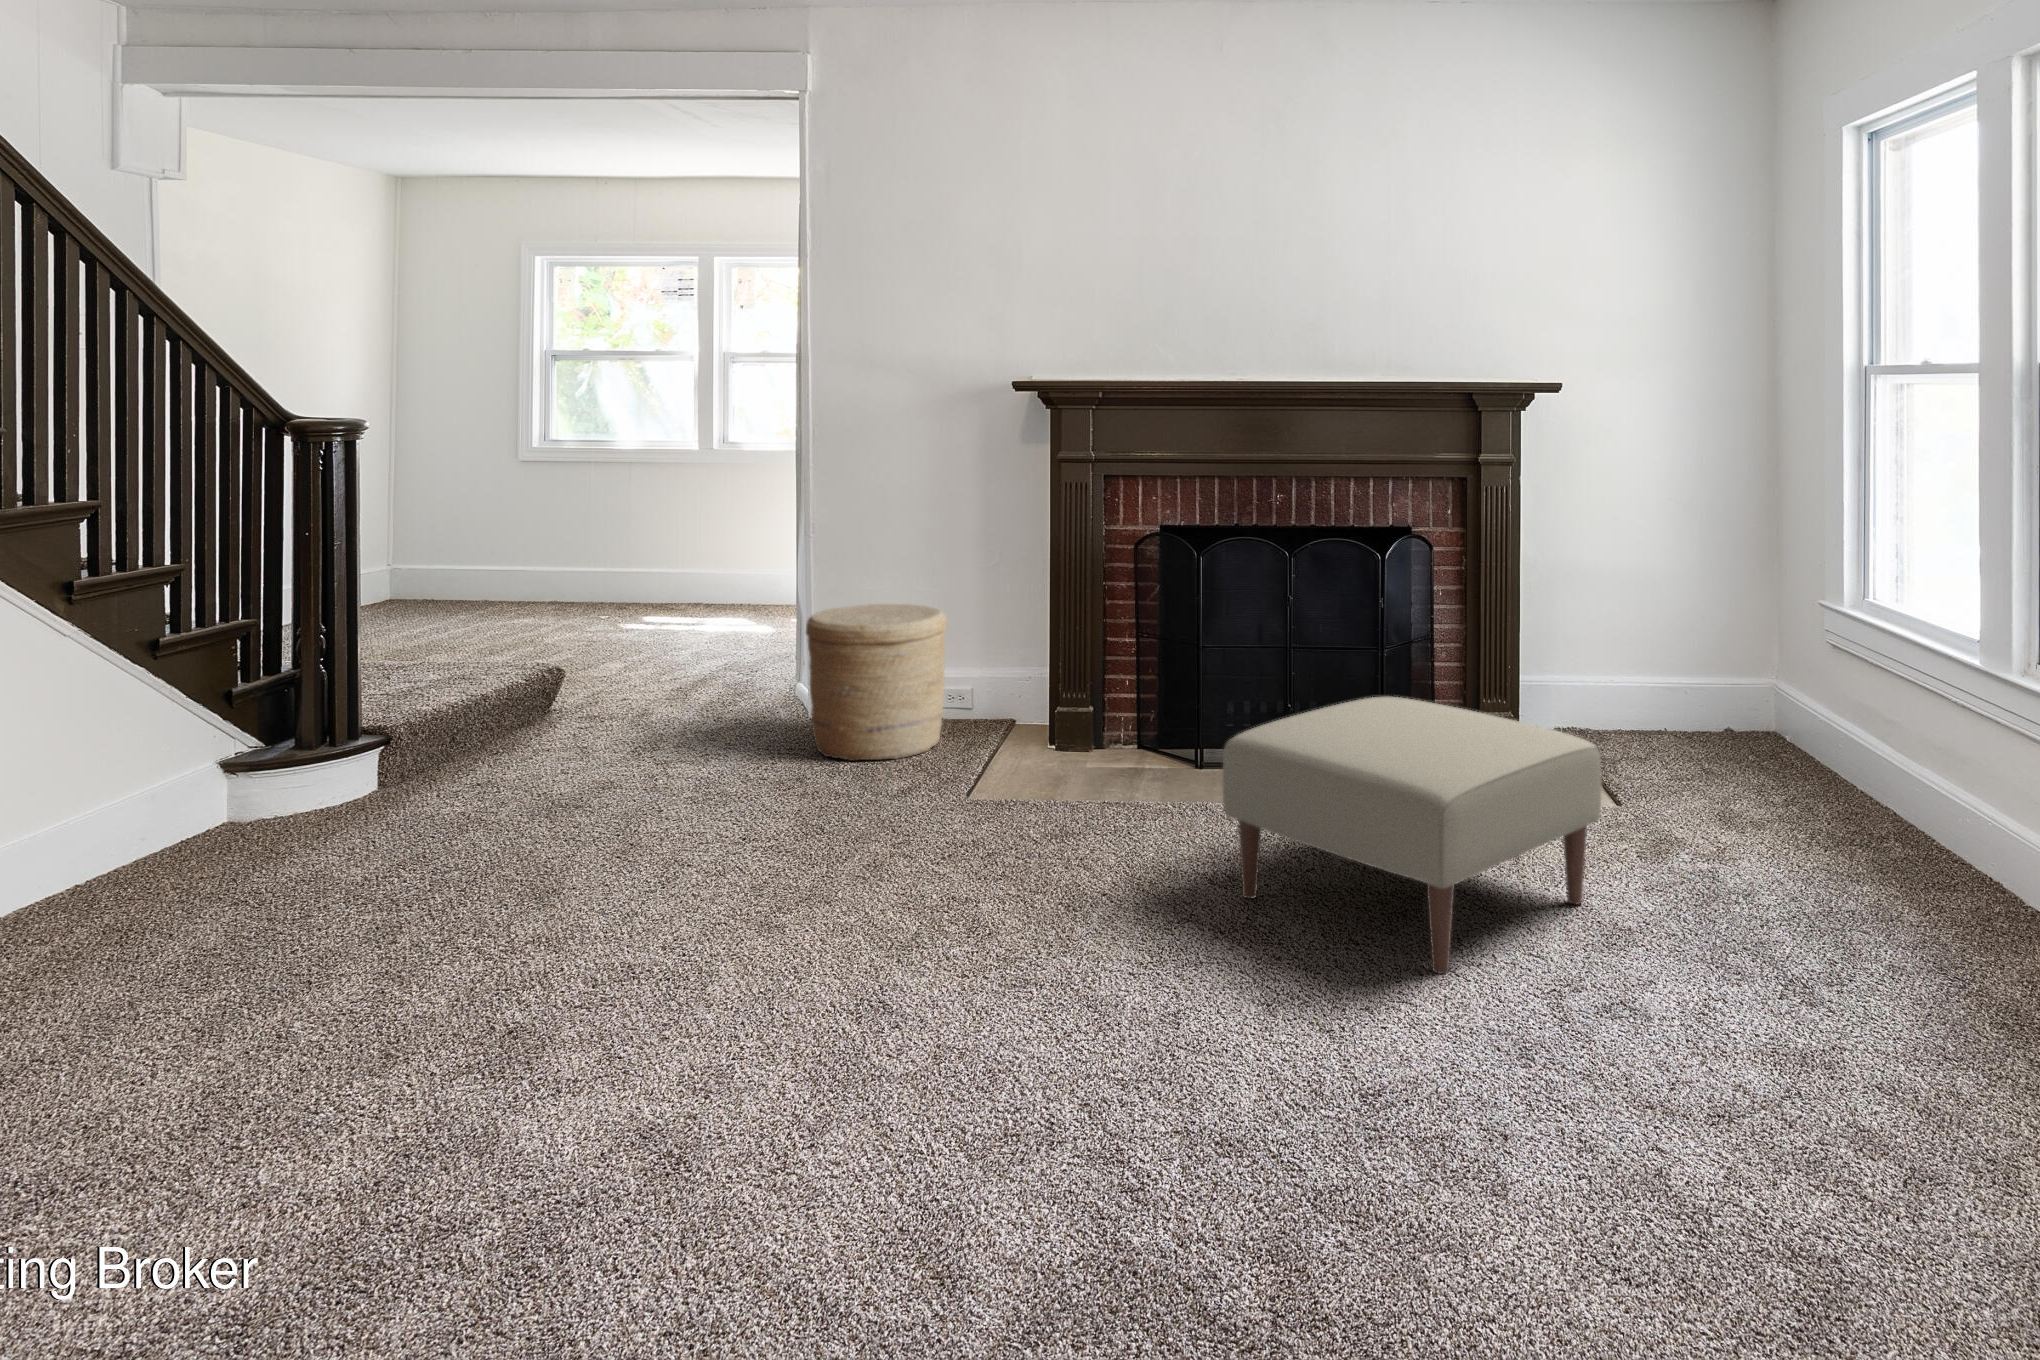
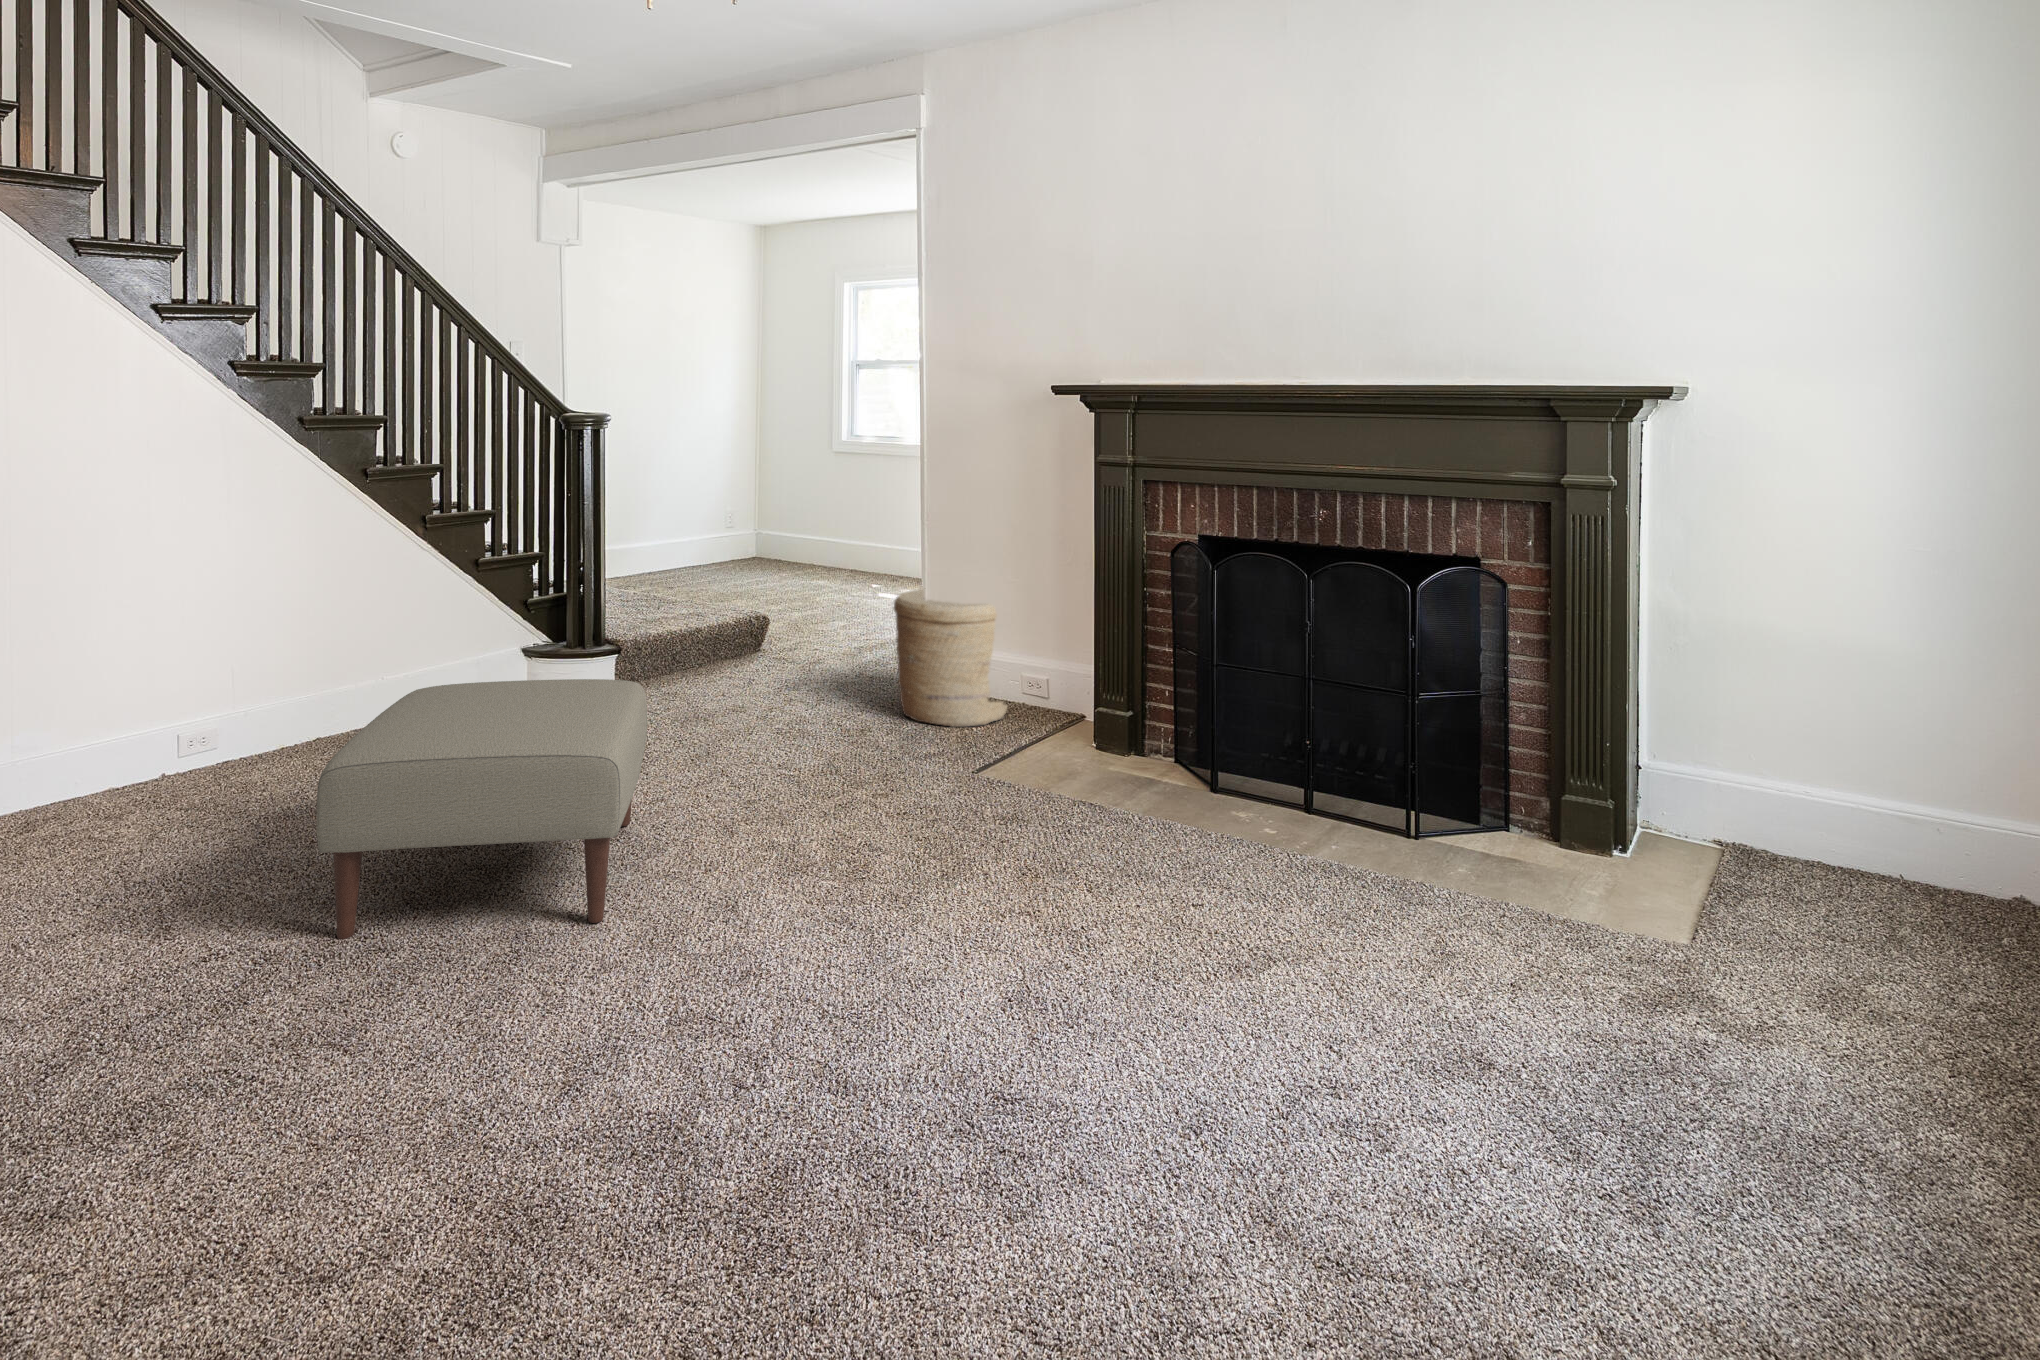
ottoman: present [1223,696,1602,974] -> present [317,679,647,939]

